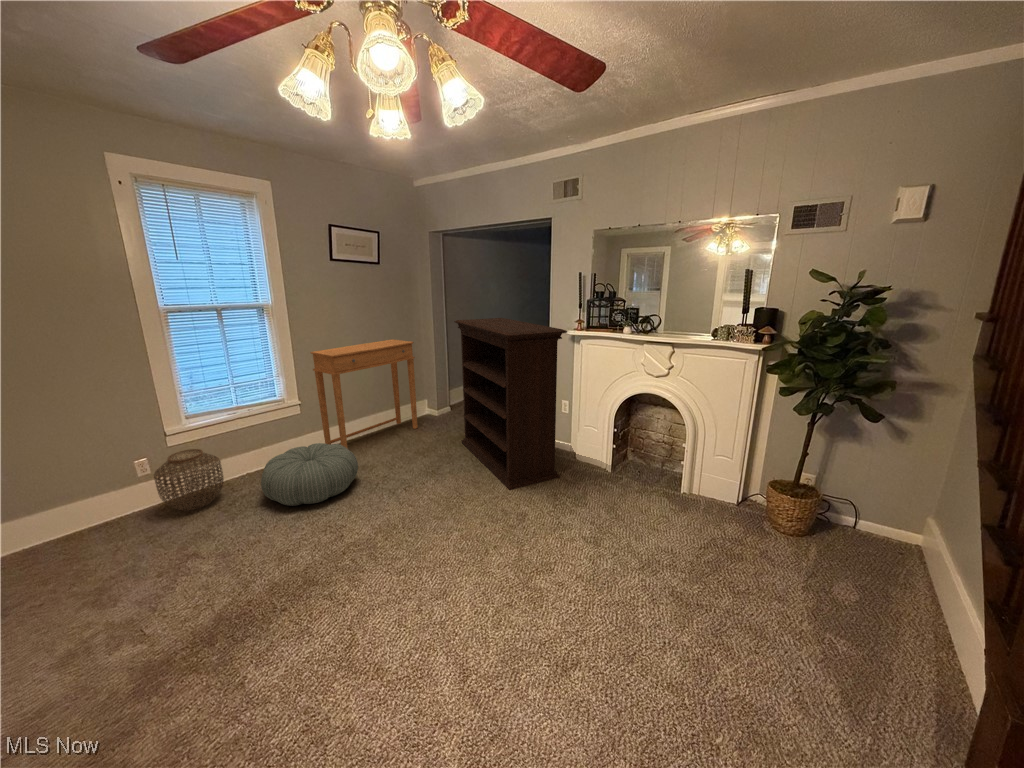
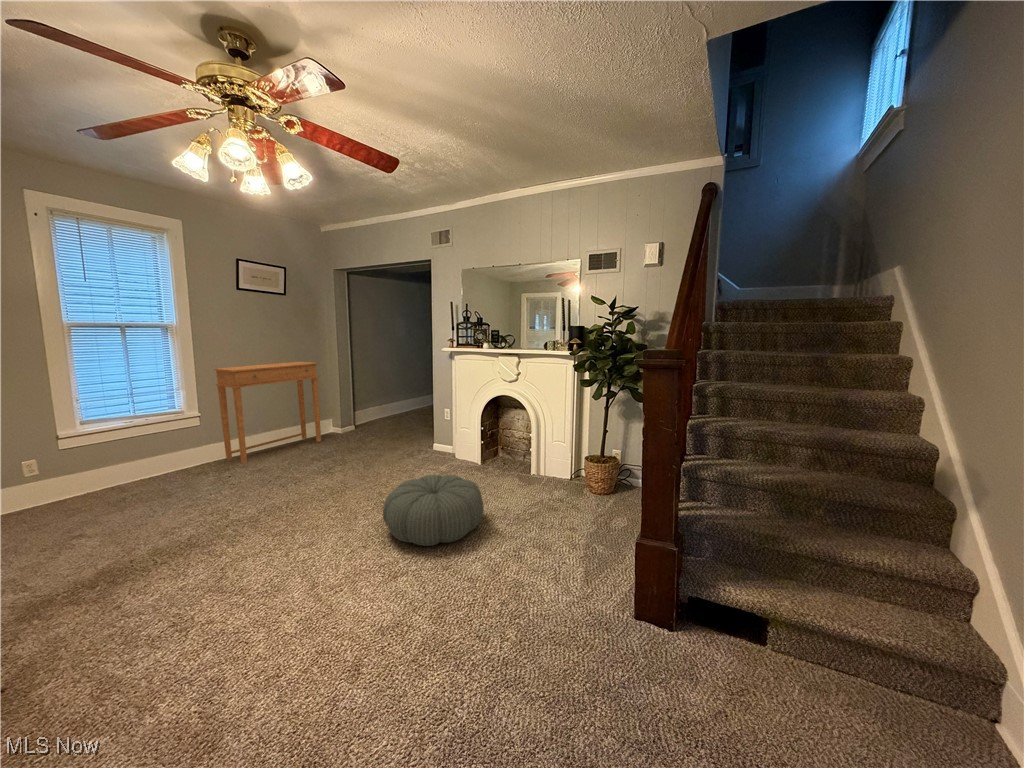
bookshelf: present [454,318,567,490] -> none [351,341,435,480]
pouf: present [261,443,358,506] -> present [383,475,484,546]
woven basket: present [154,449,224,511] -> none [40,450,114,507]

